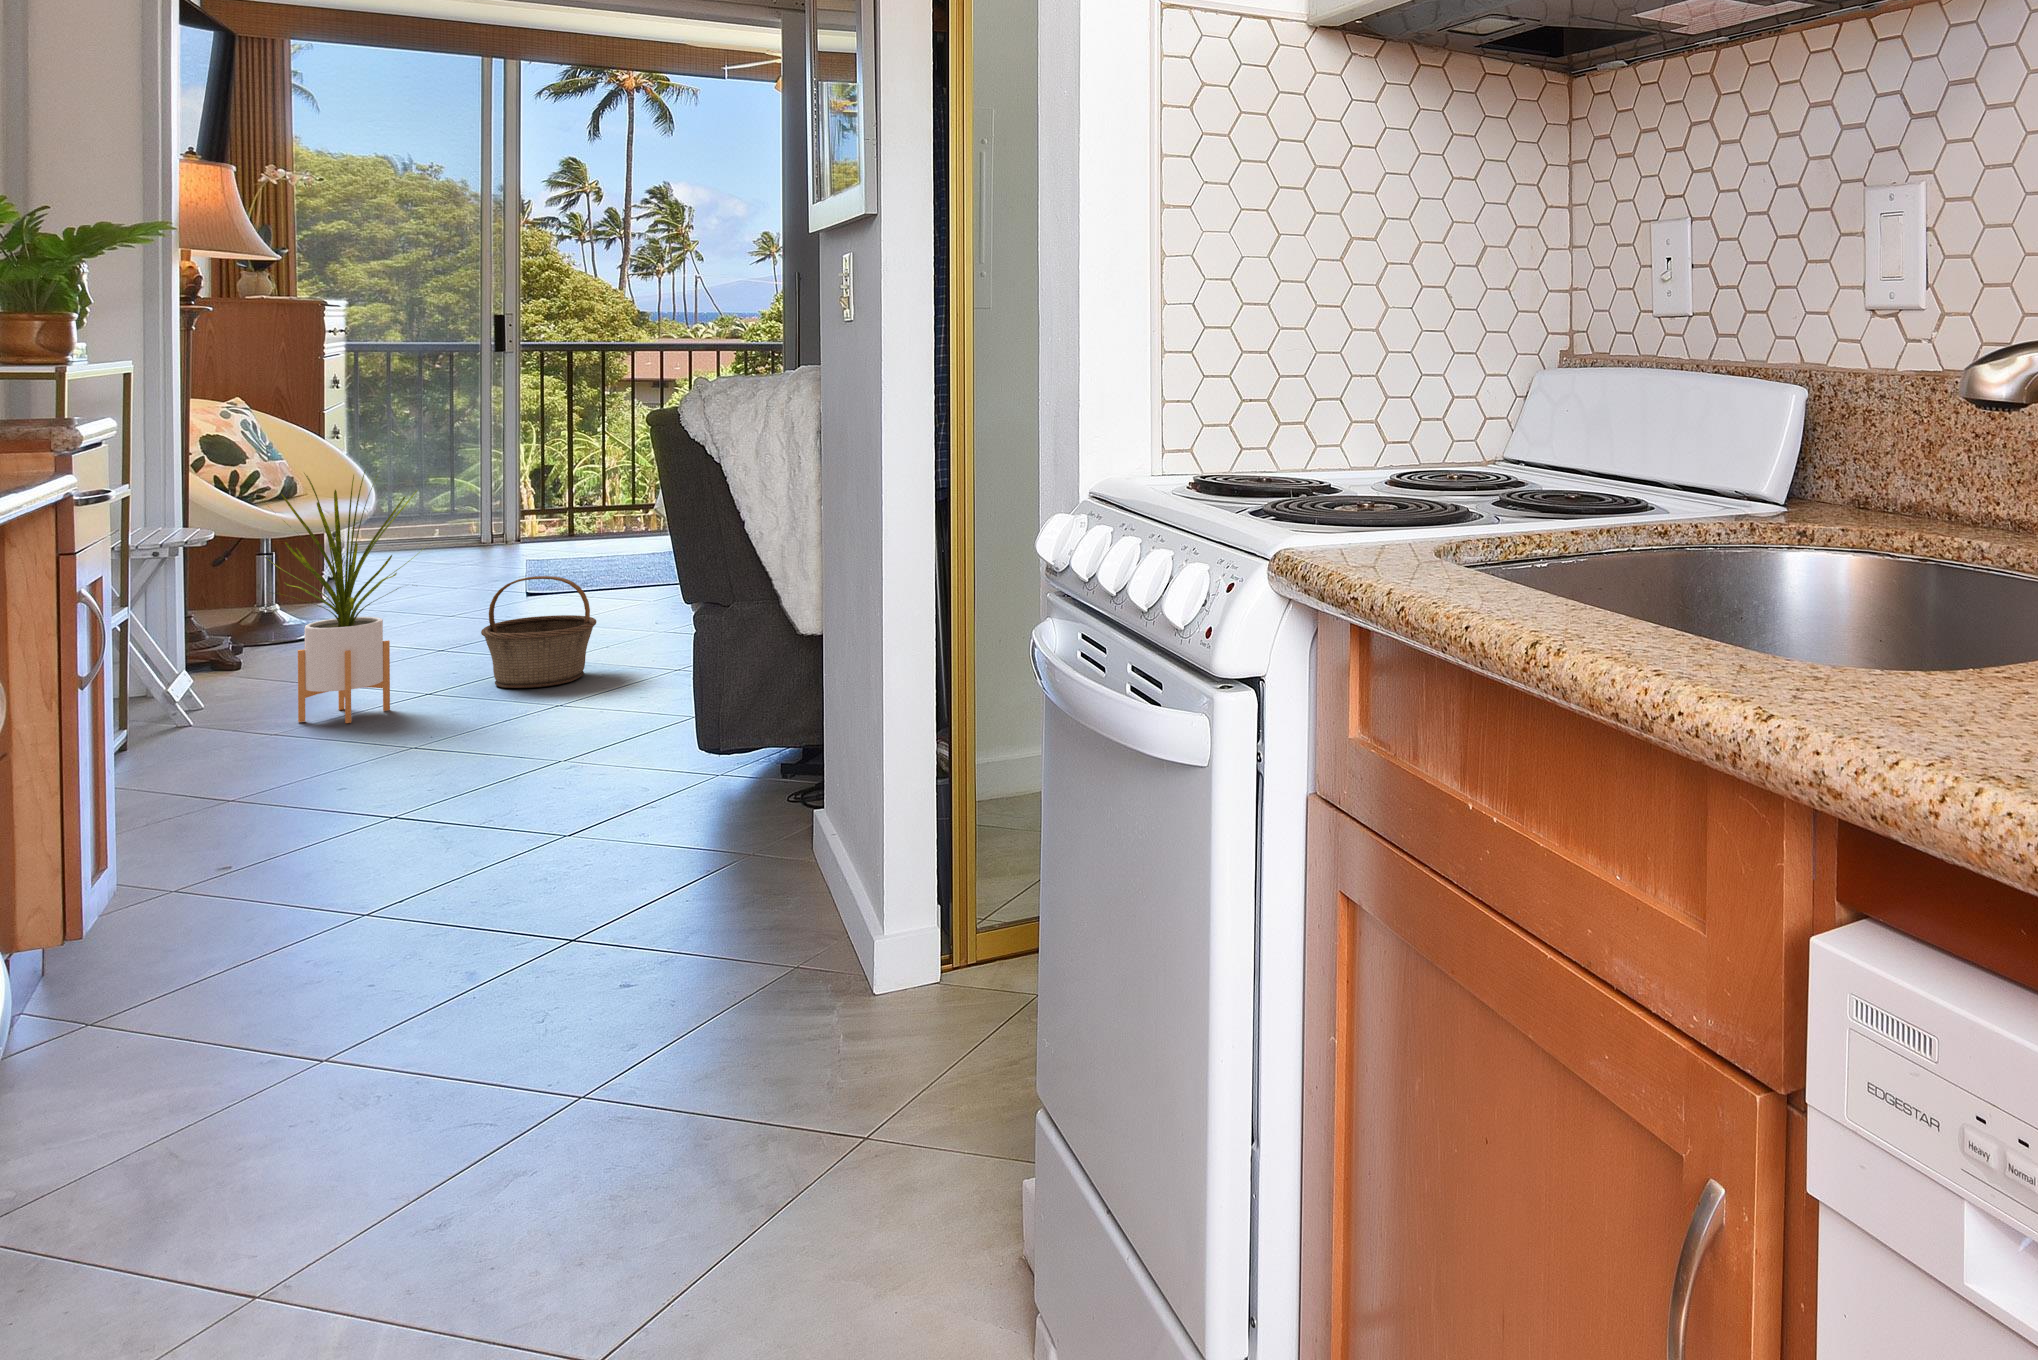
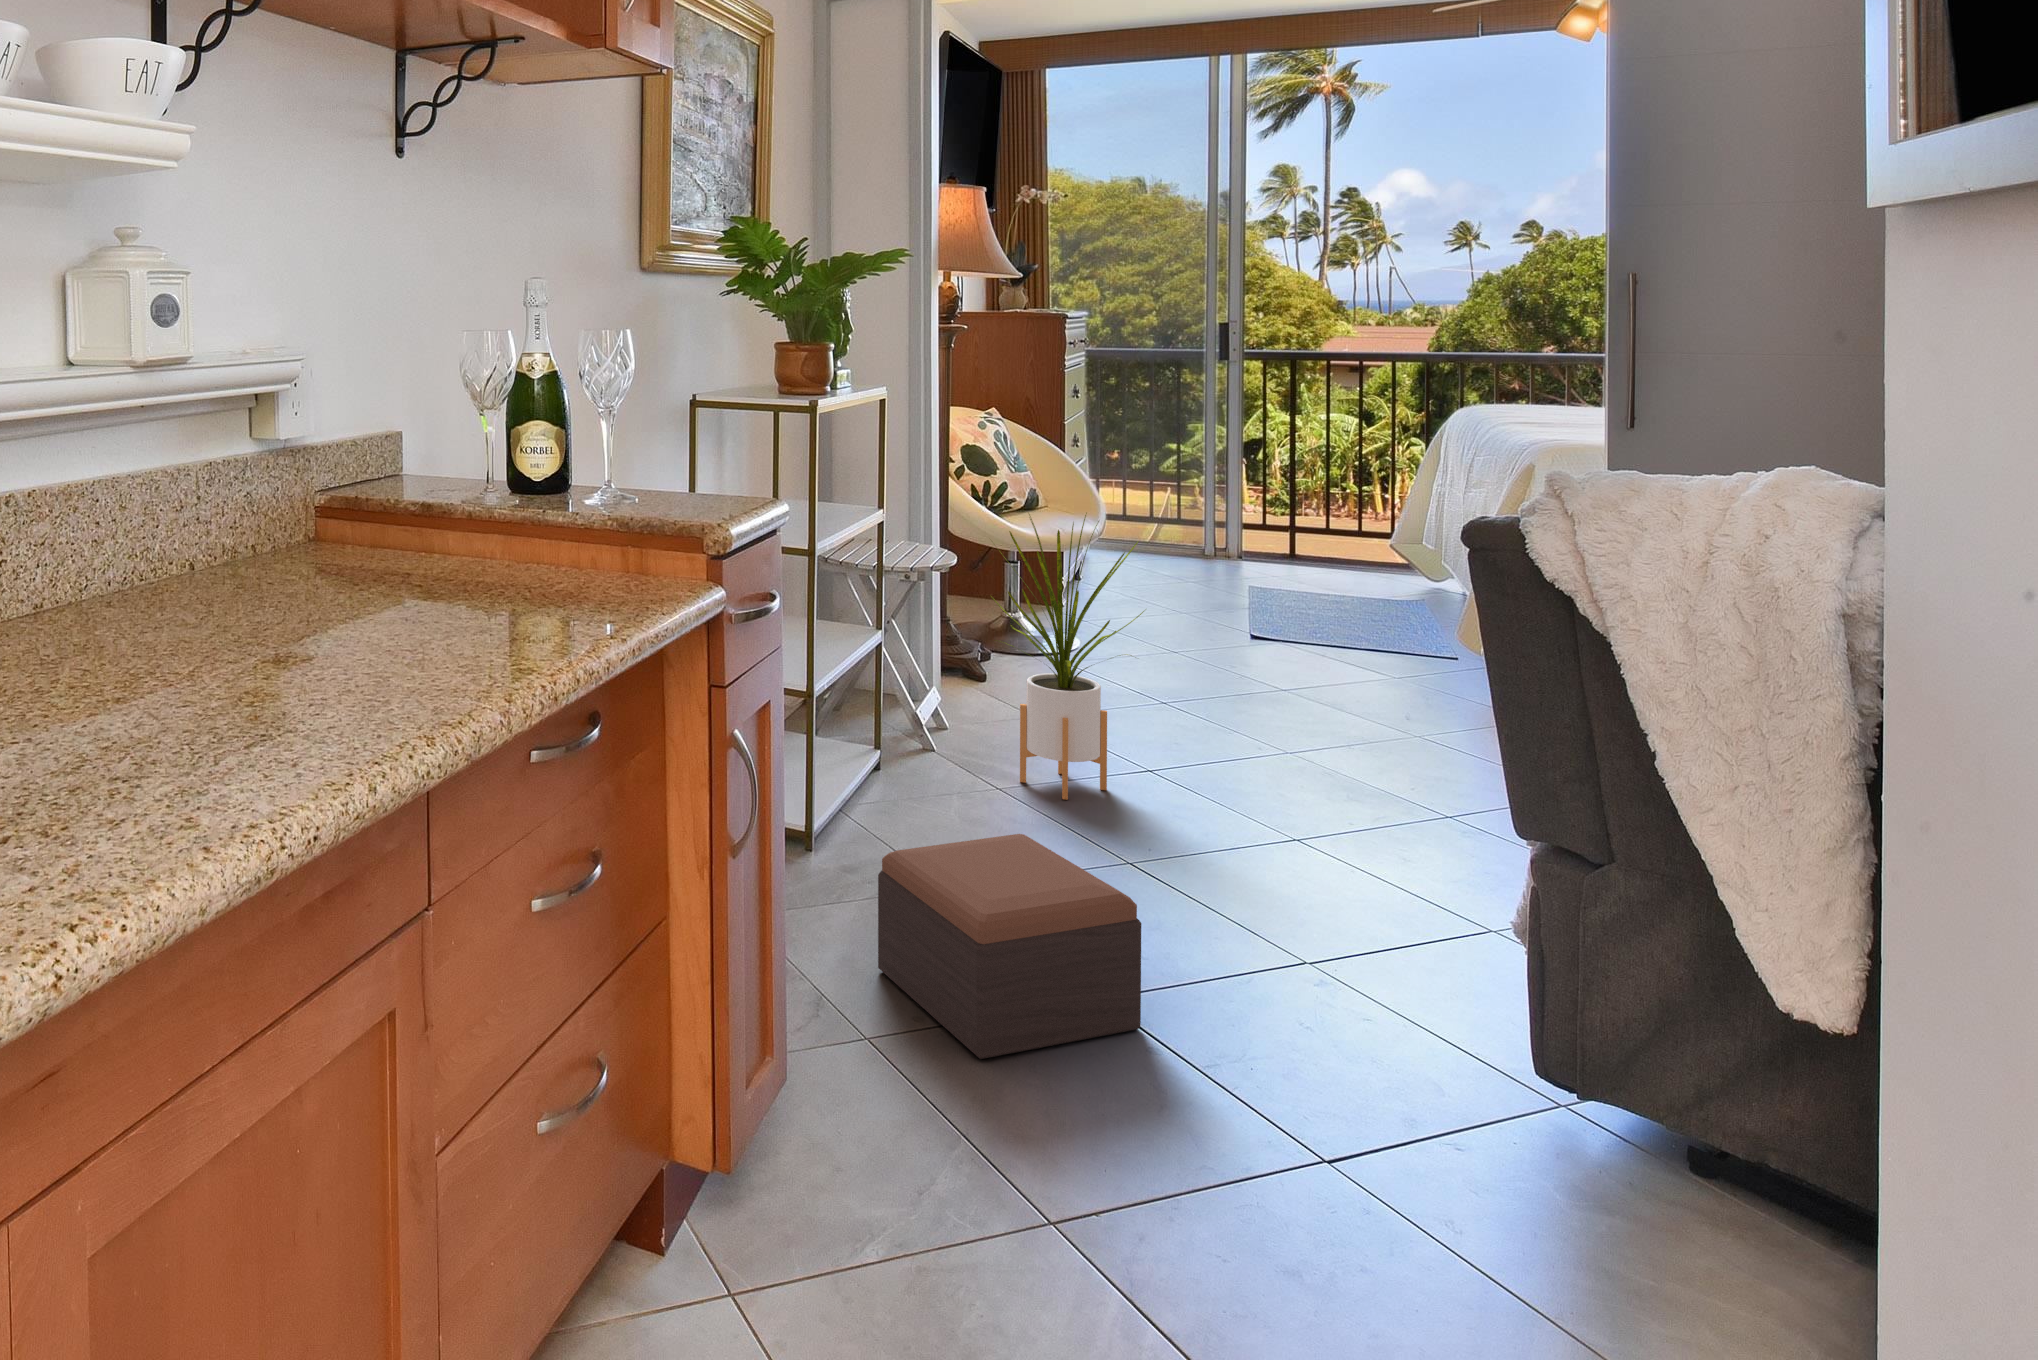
basket: present [481,576,596,688] -> none [1203,657,1340,802]
footstool: none [172,712,430,866] -> present [878,834,1141,1059]

